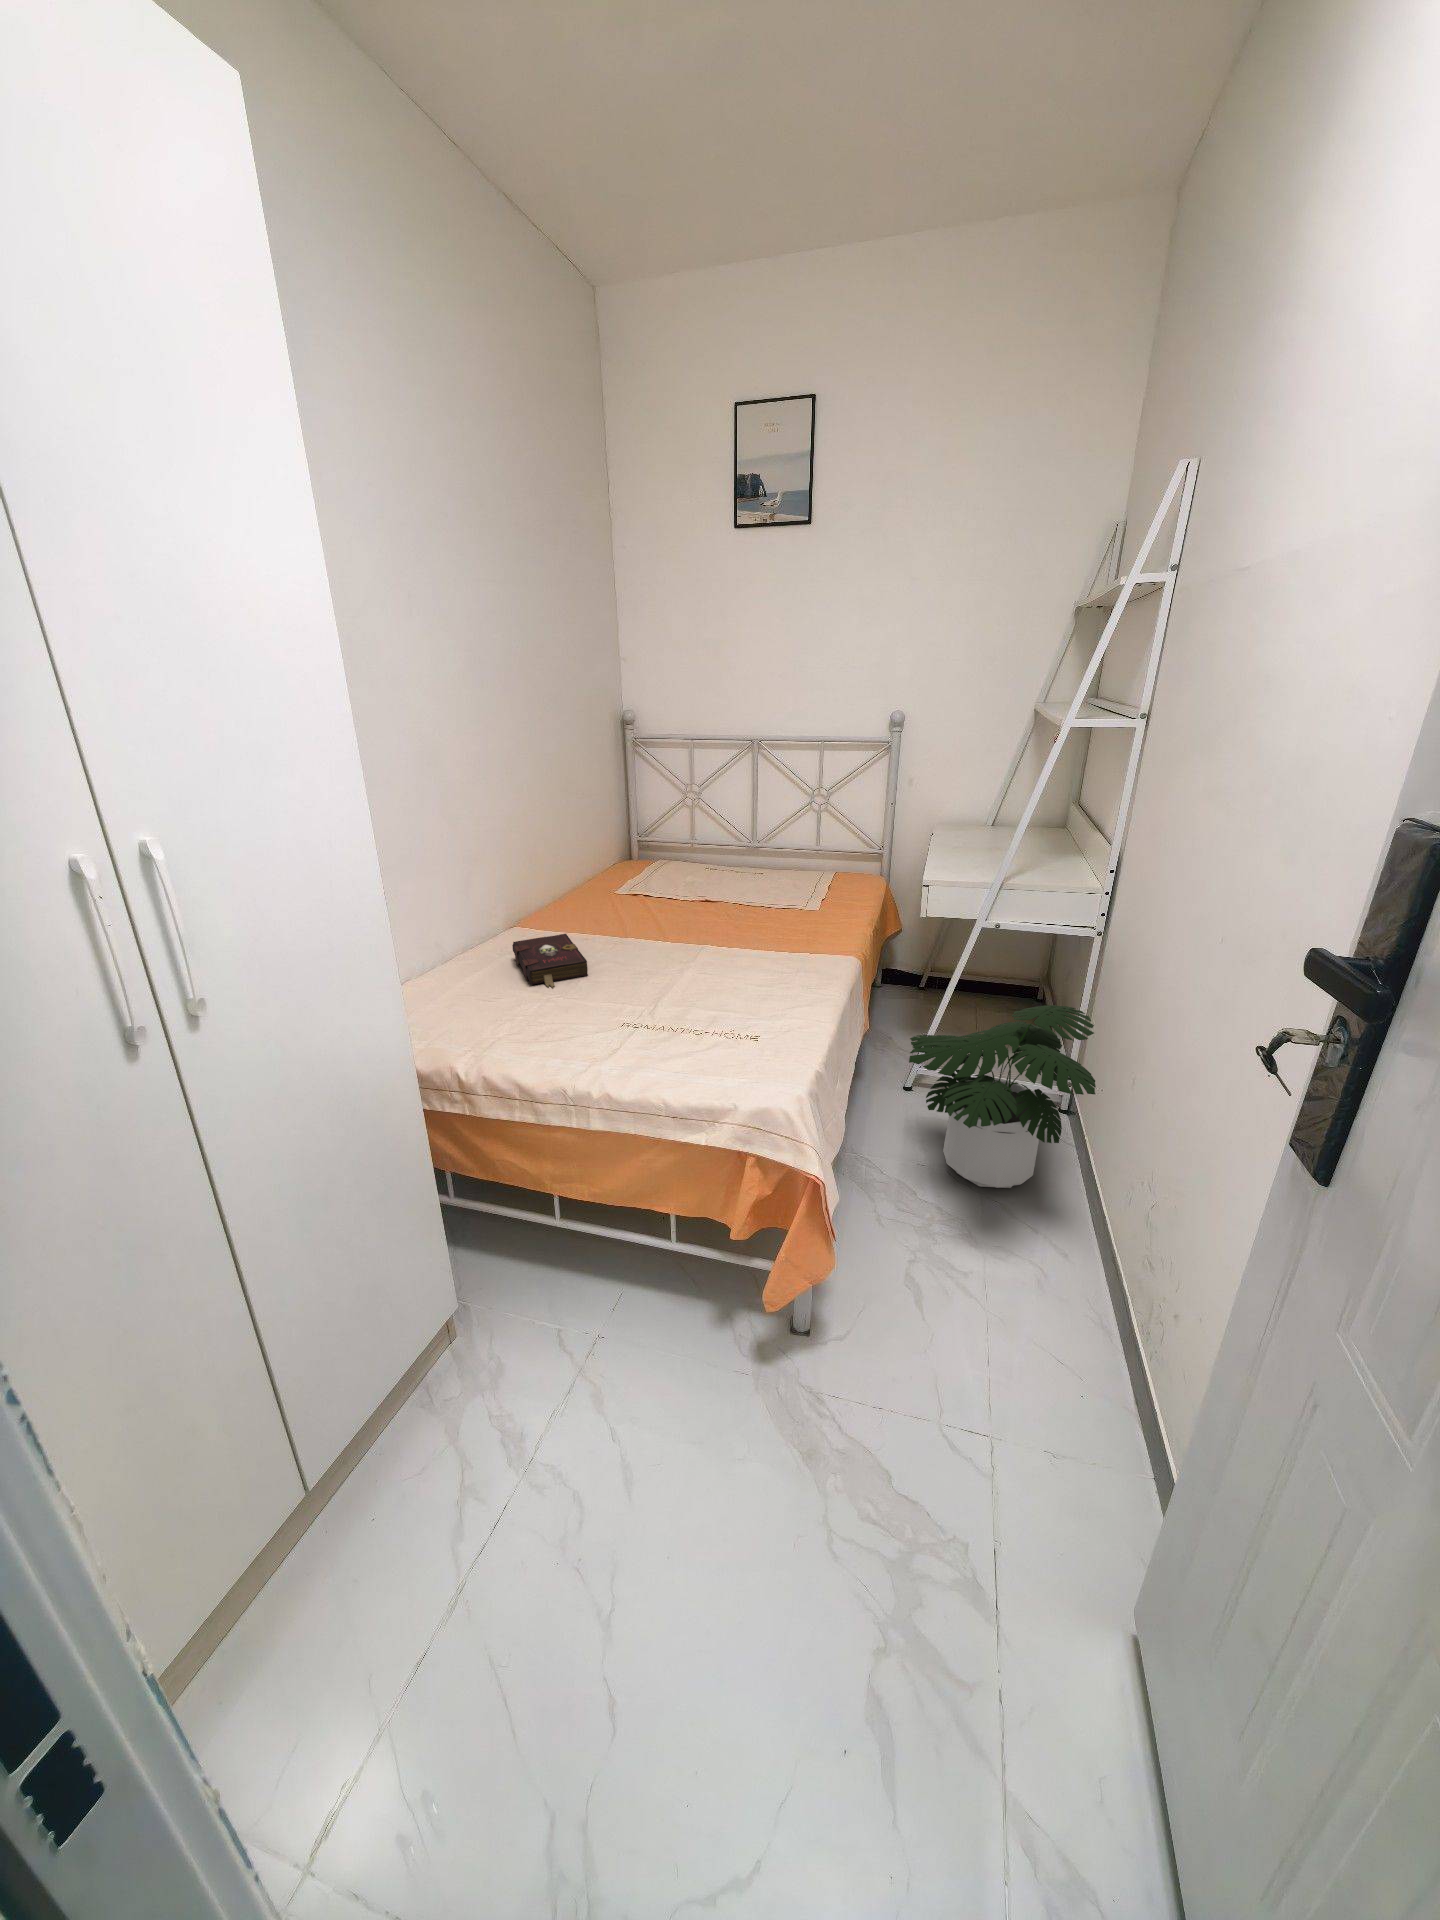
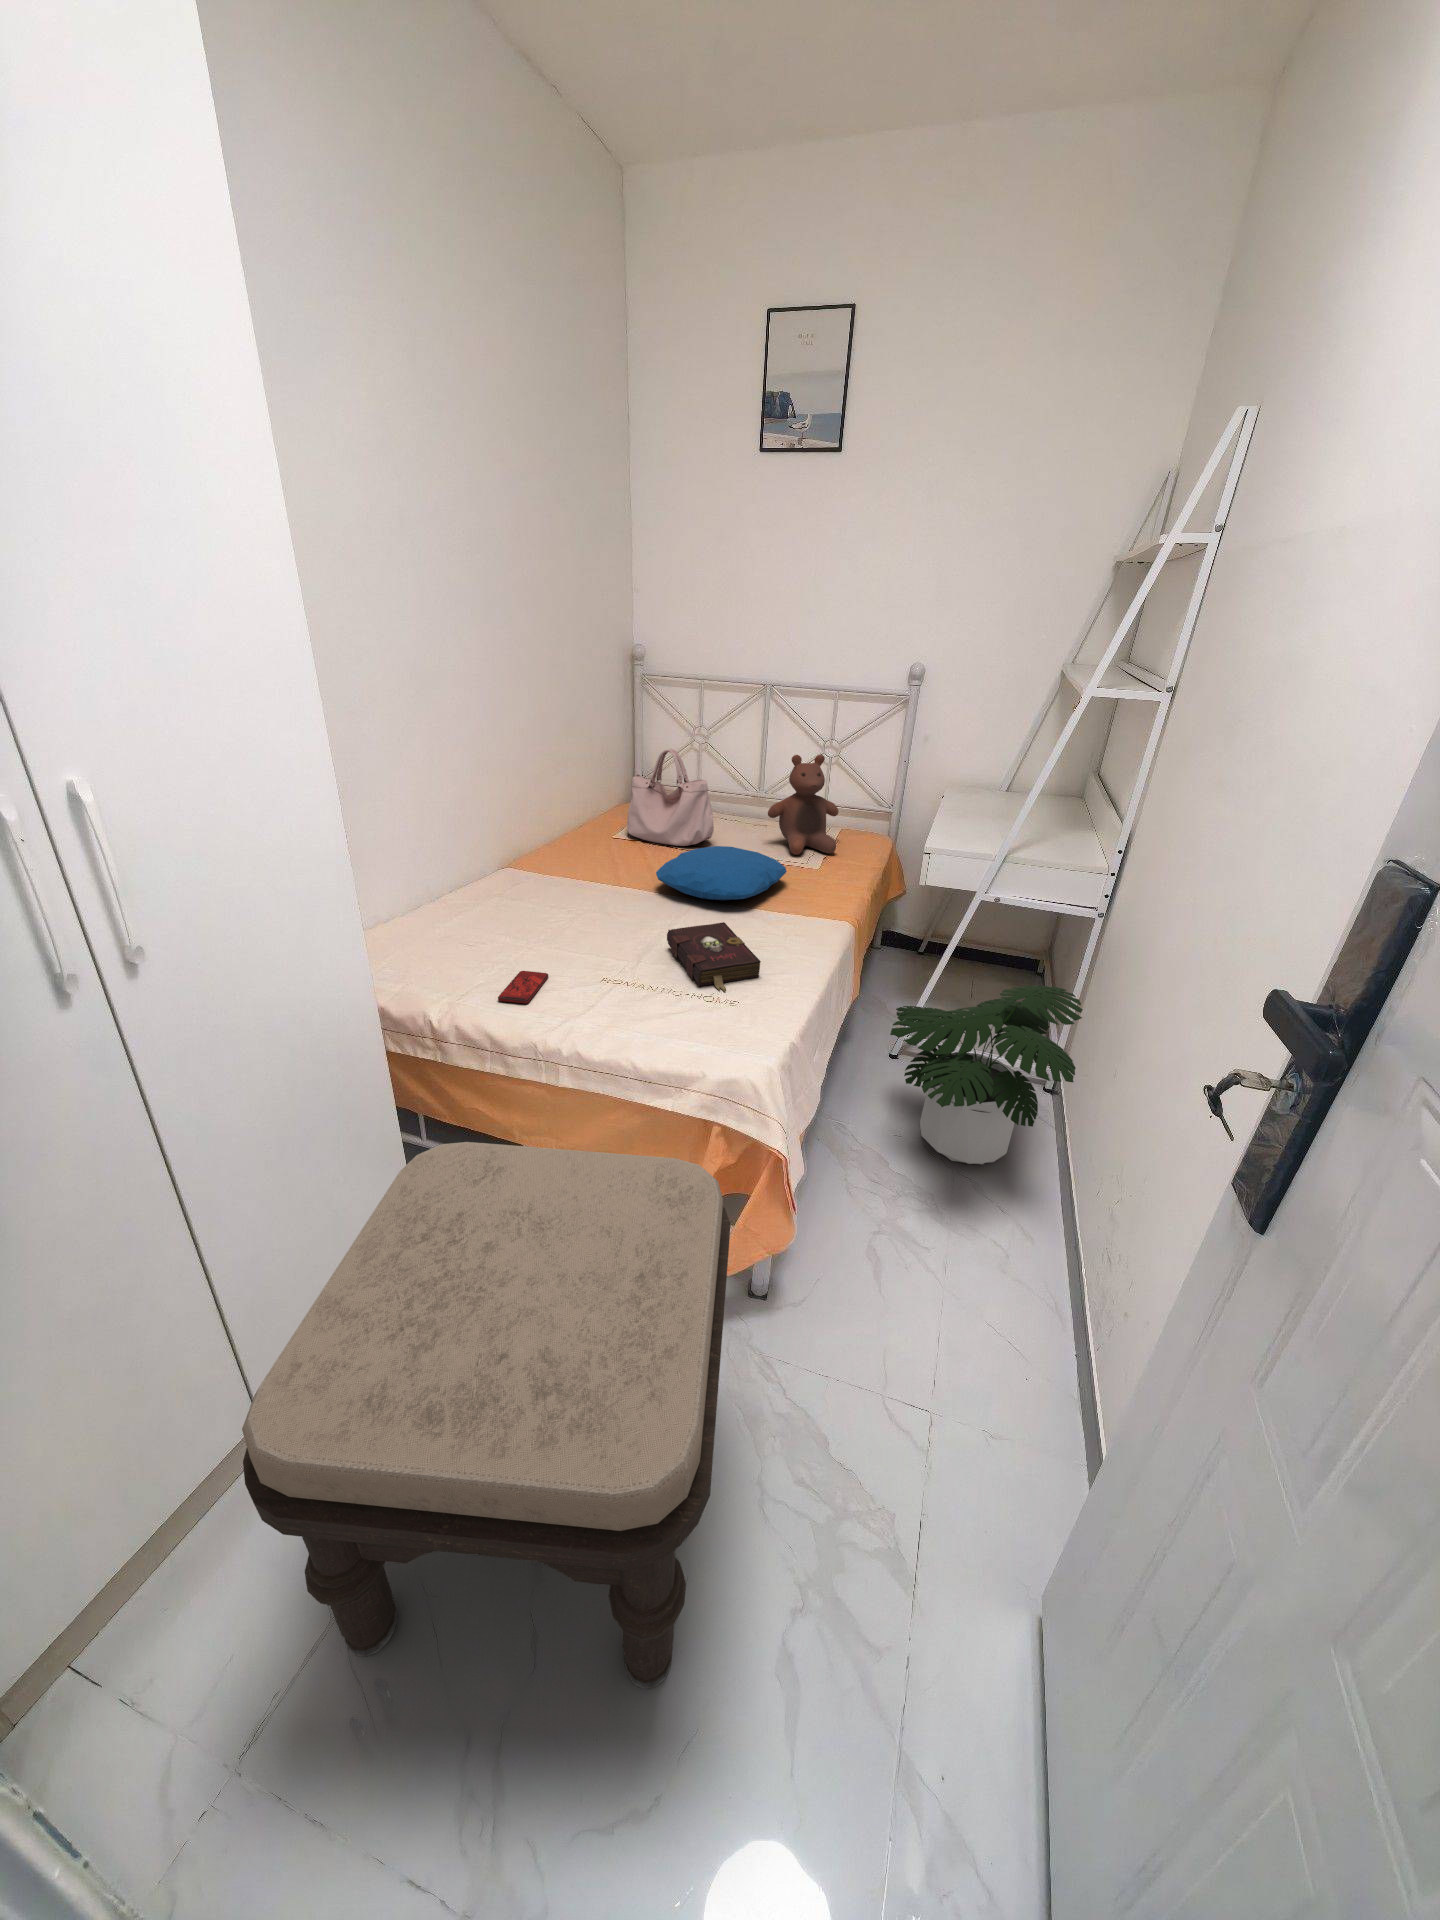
stuffed bear: none [765,800,834,898] -> present [768,755,839,855]
handbag: none [627,803,713,896] -> present [627,749,714,846]
pillow: none [663,892,790,943] -> present [656,846,787,900]
book: present [512,934,588,988] -> present [667,922,761,992]
smartphone: none [524,1020,571,1050] -> present [498,971,548,1004]
ottoman: none [319,1185,800,1750] -> present [242,1142,731,1689]

